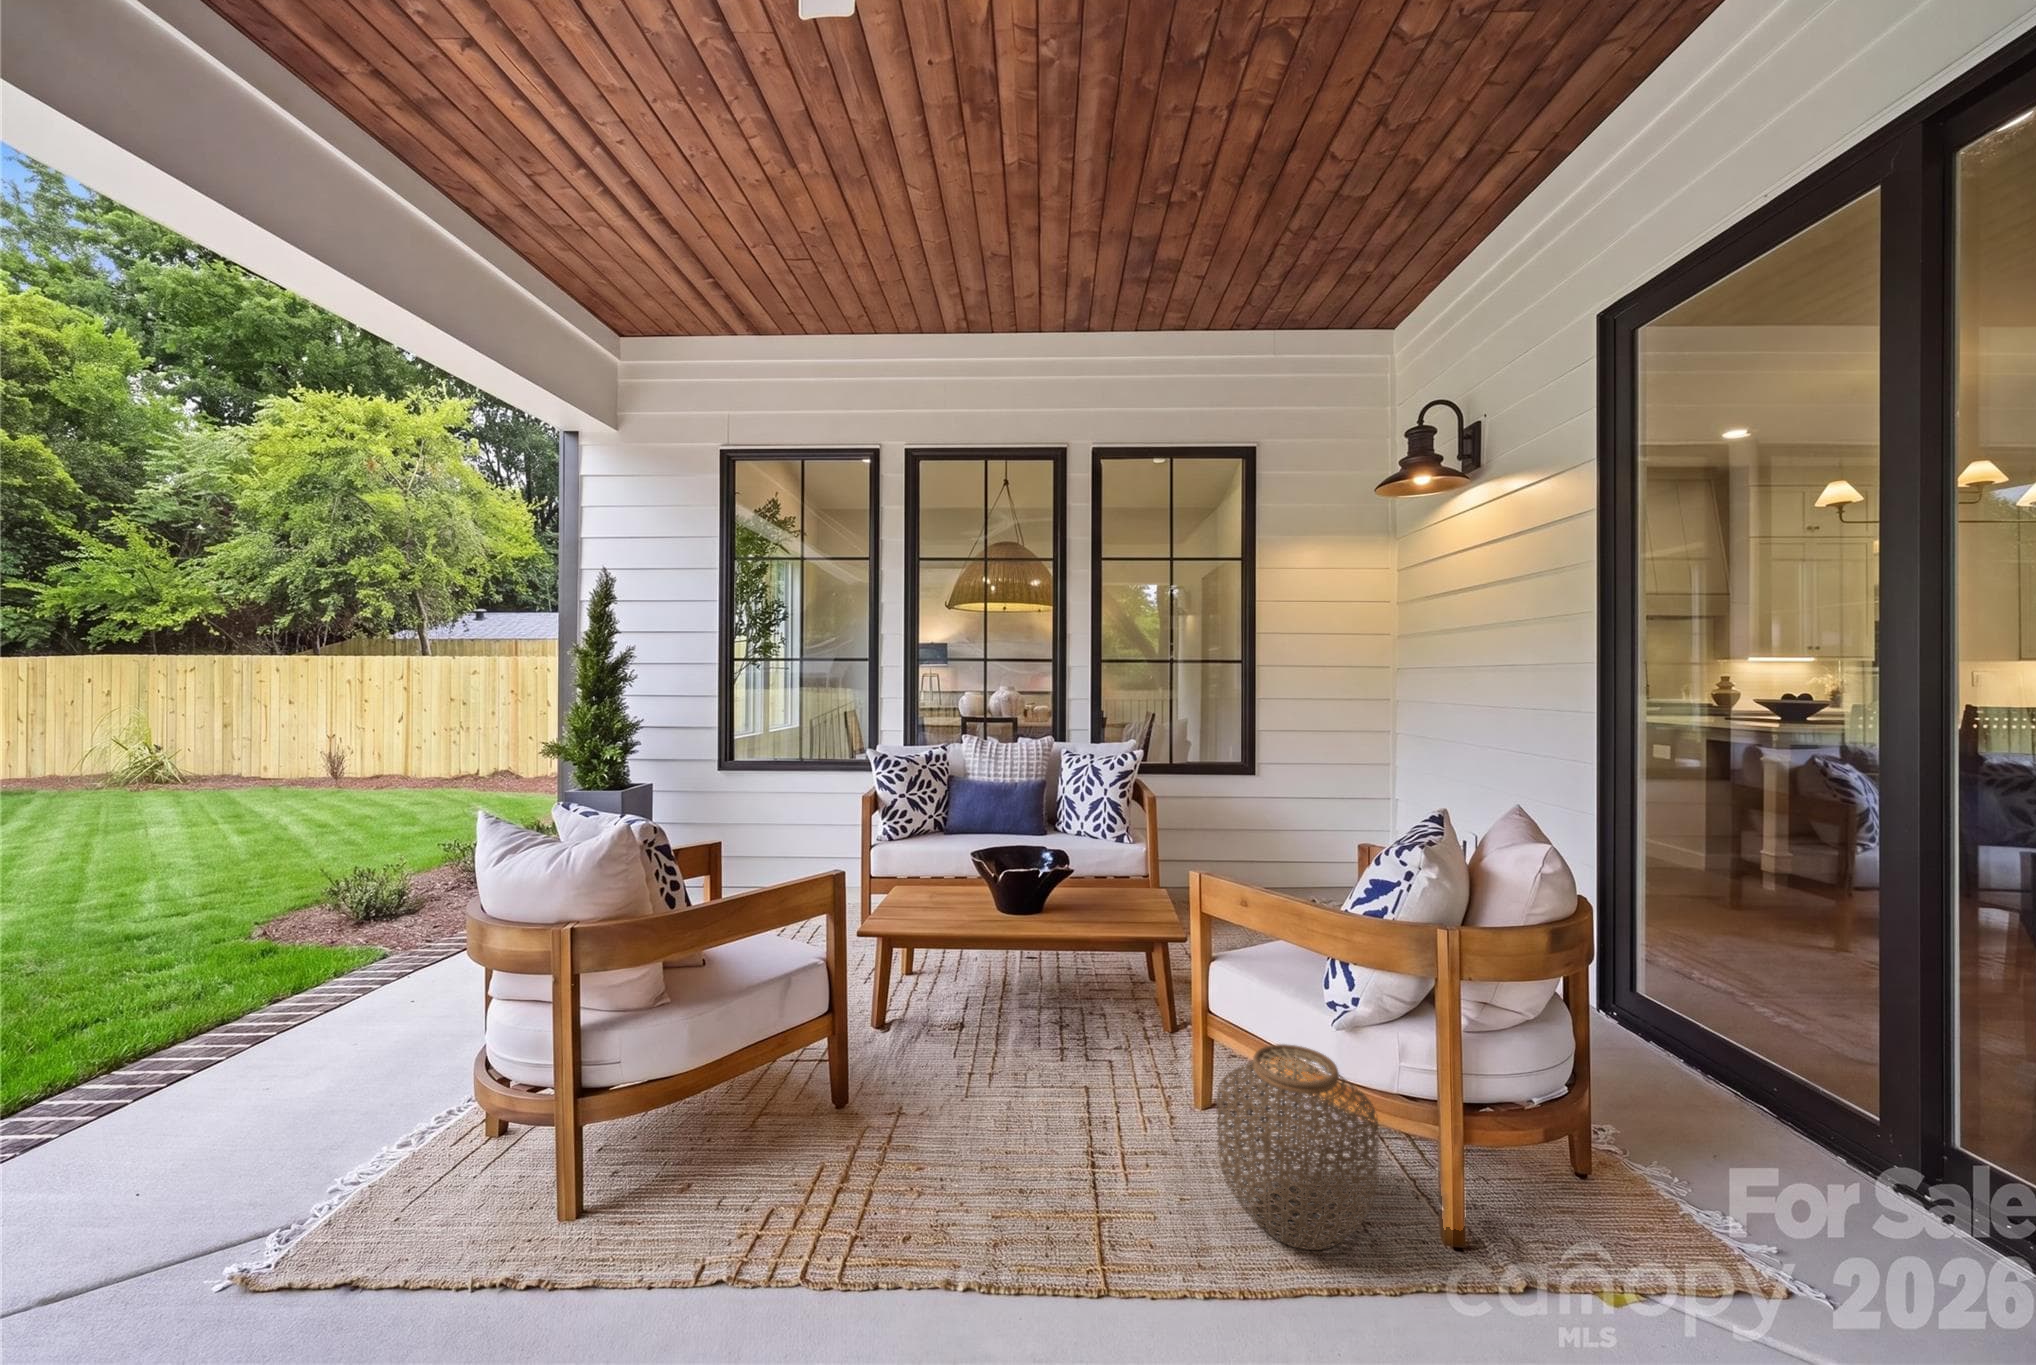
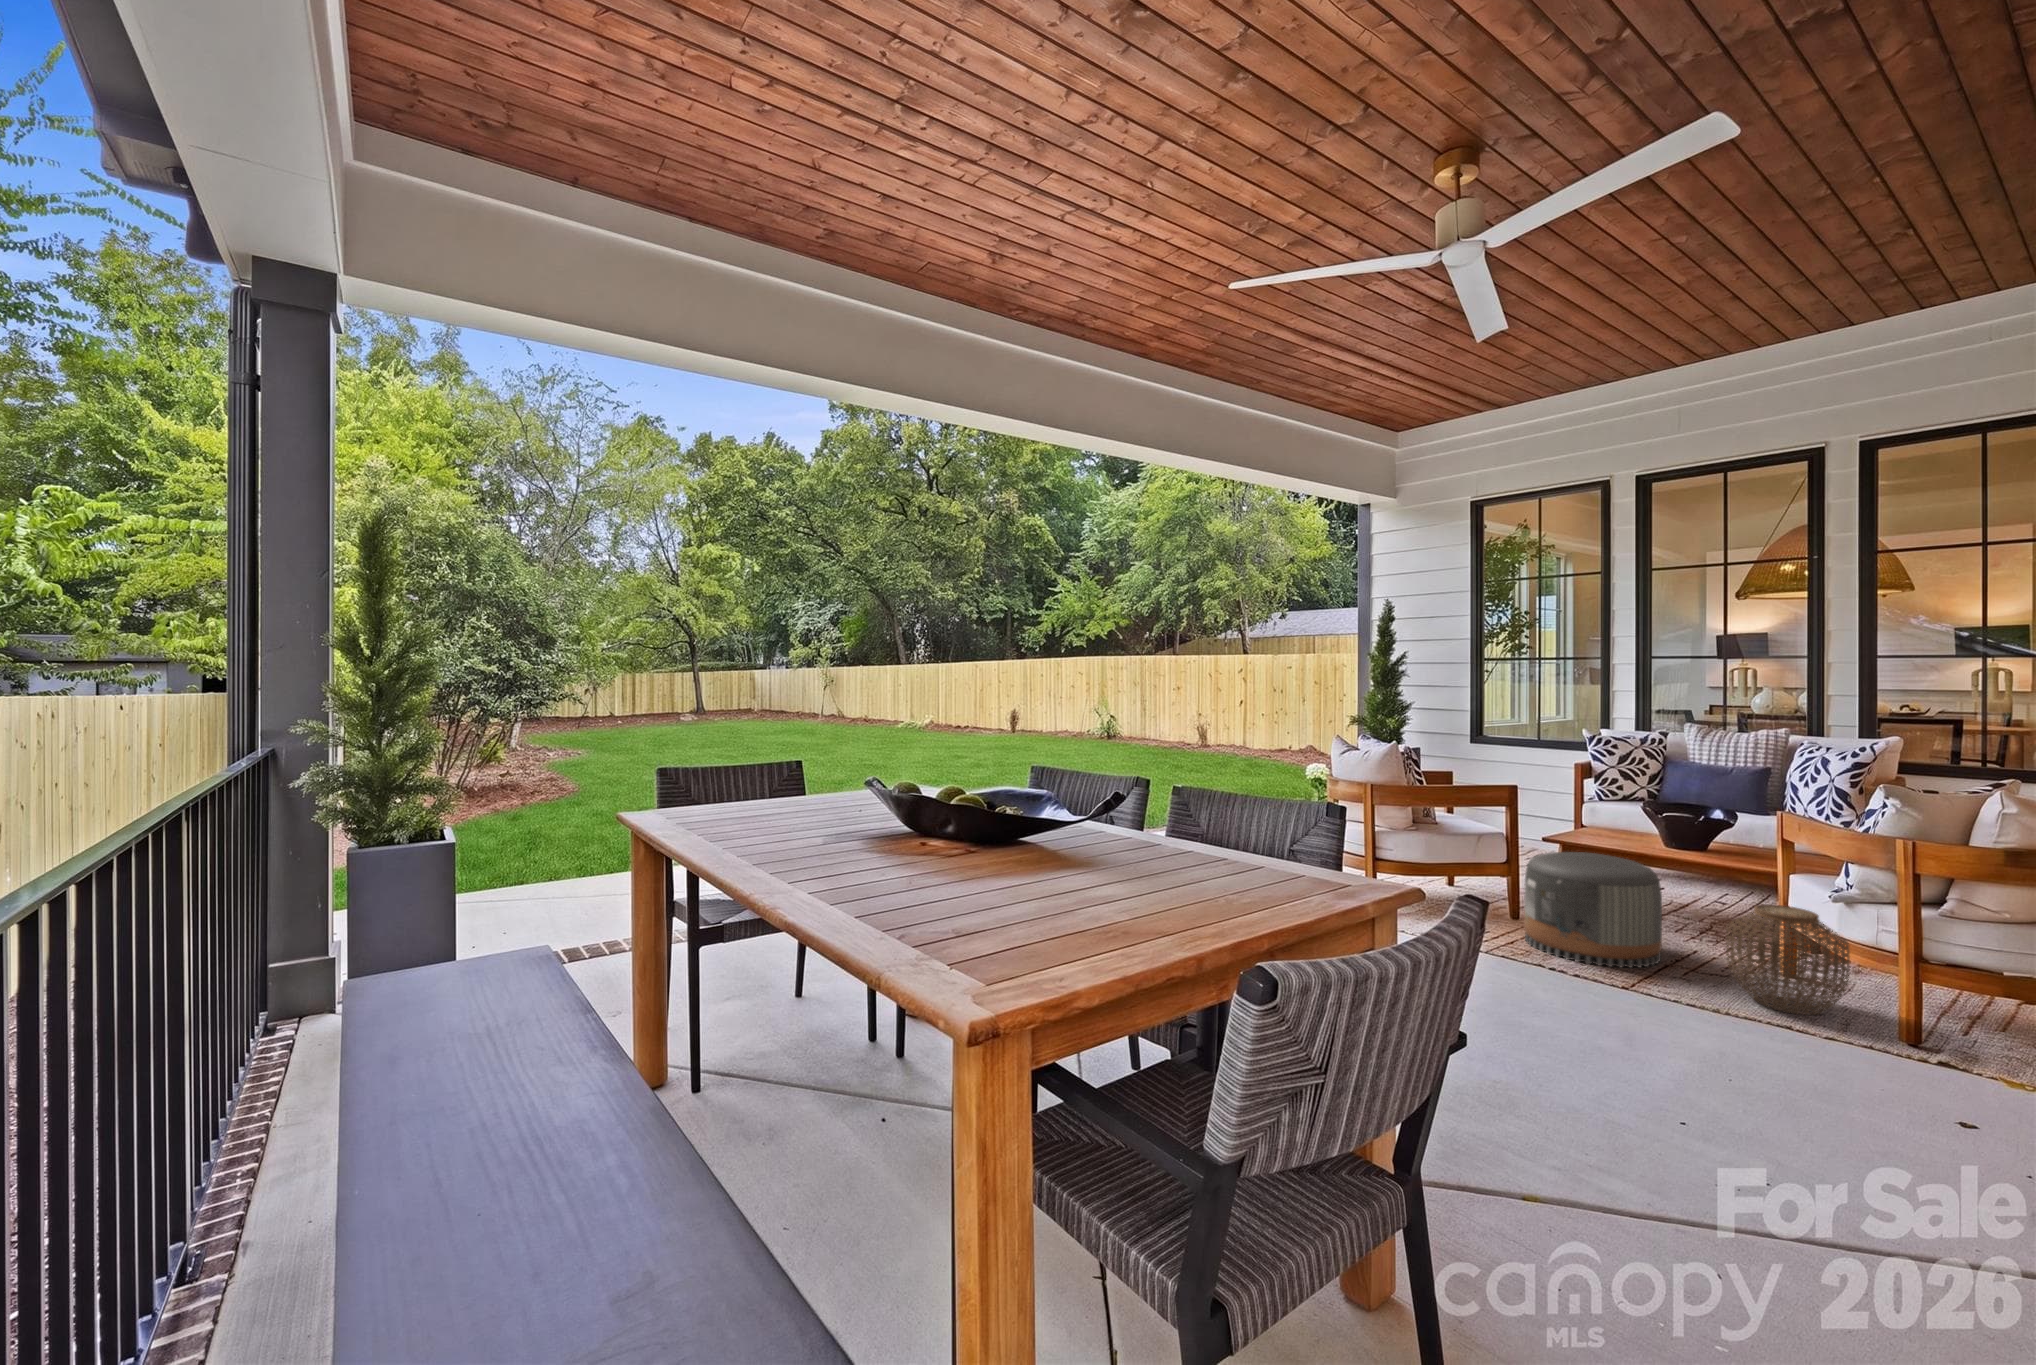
pouf: none [886,982,1095,1247] -> present [1524,852,1662,968]

